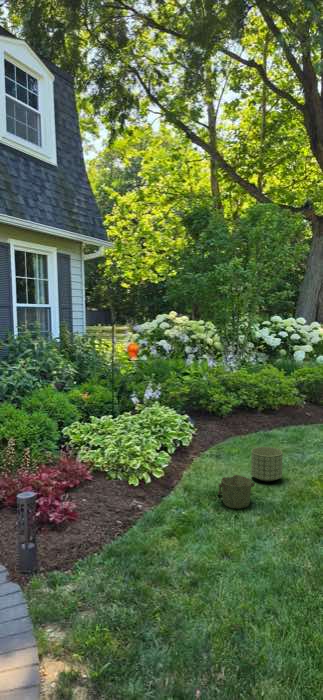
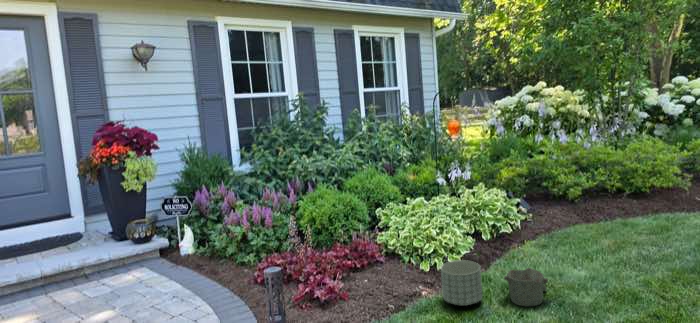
planter: present [251,447,283,482] -> present [441,260,482,306]

